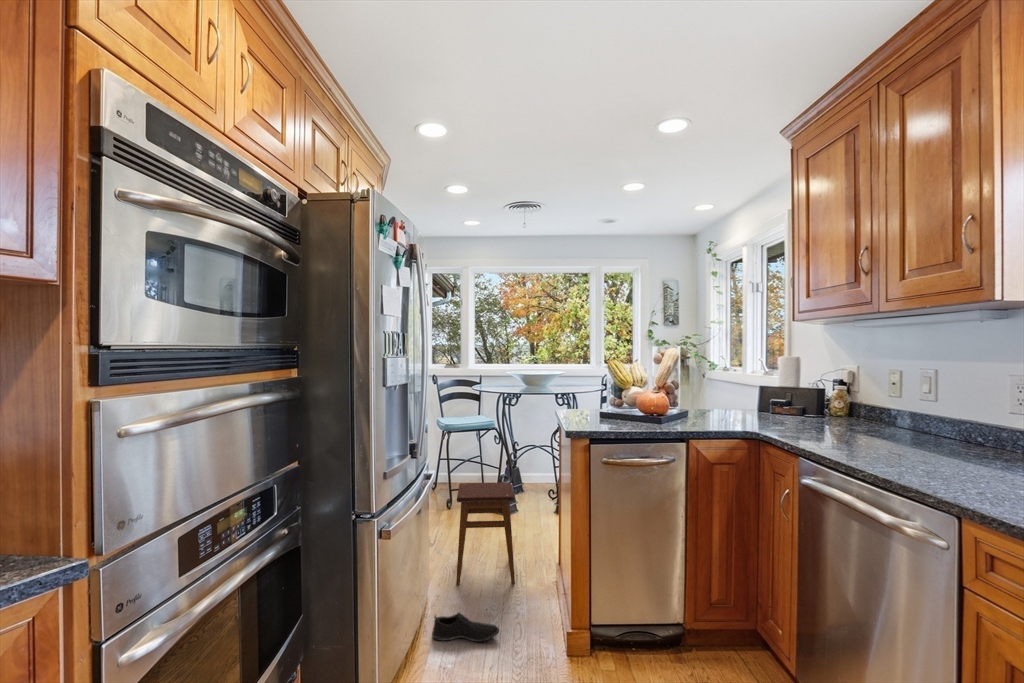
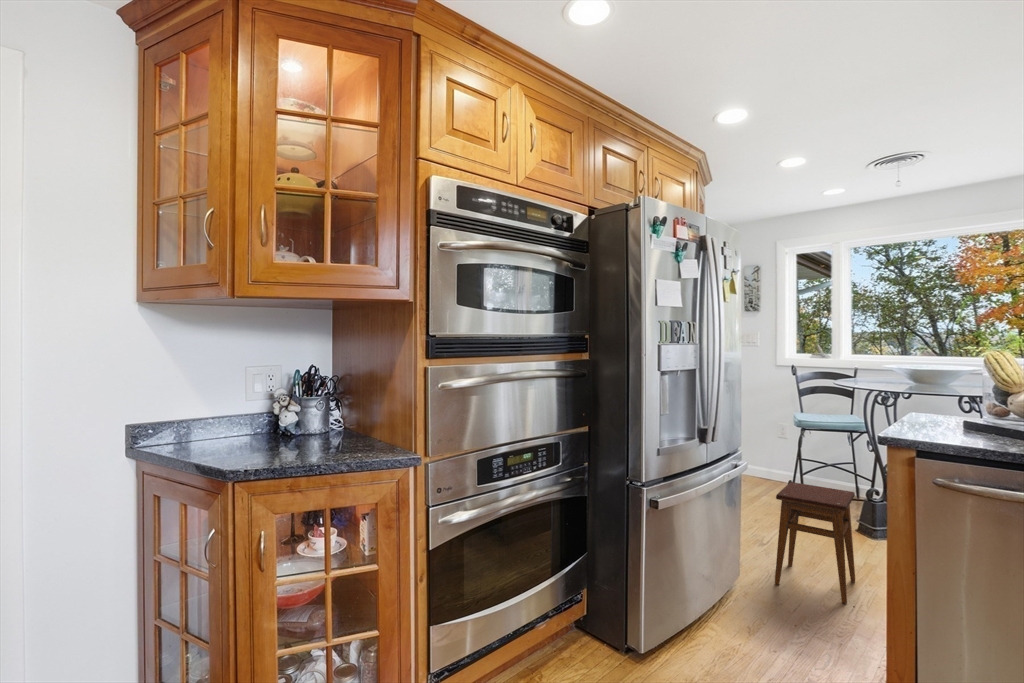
shoe: present [432,612,499,642] -> none [726,598,798,643]

